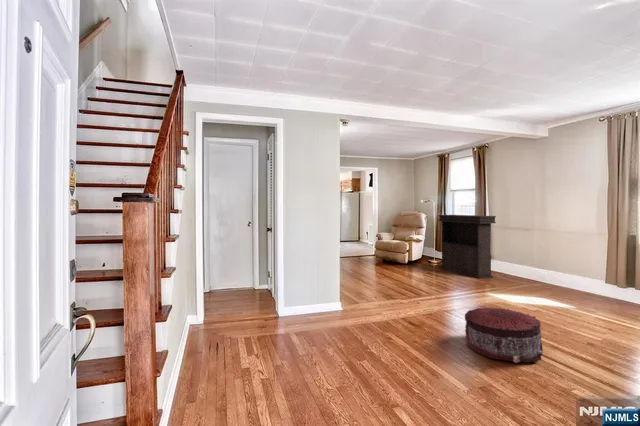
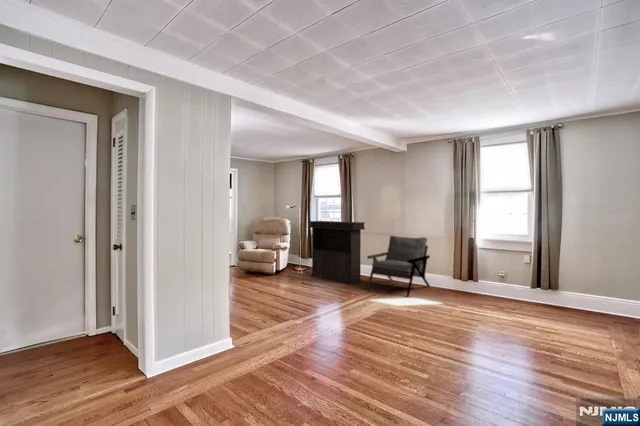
armchair: none [493,230,579,296] -> present [367,236,430,297]
pouf: present [465,308,543,363] -> none [388,318,464,378]

